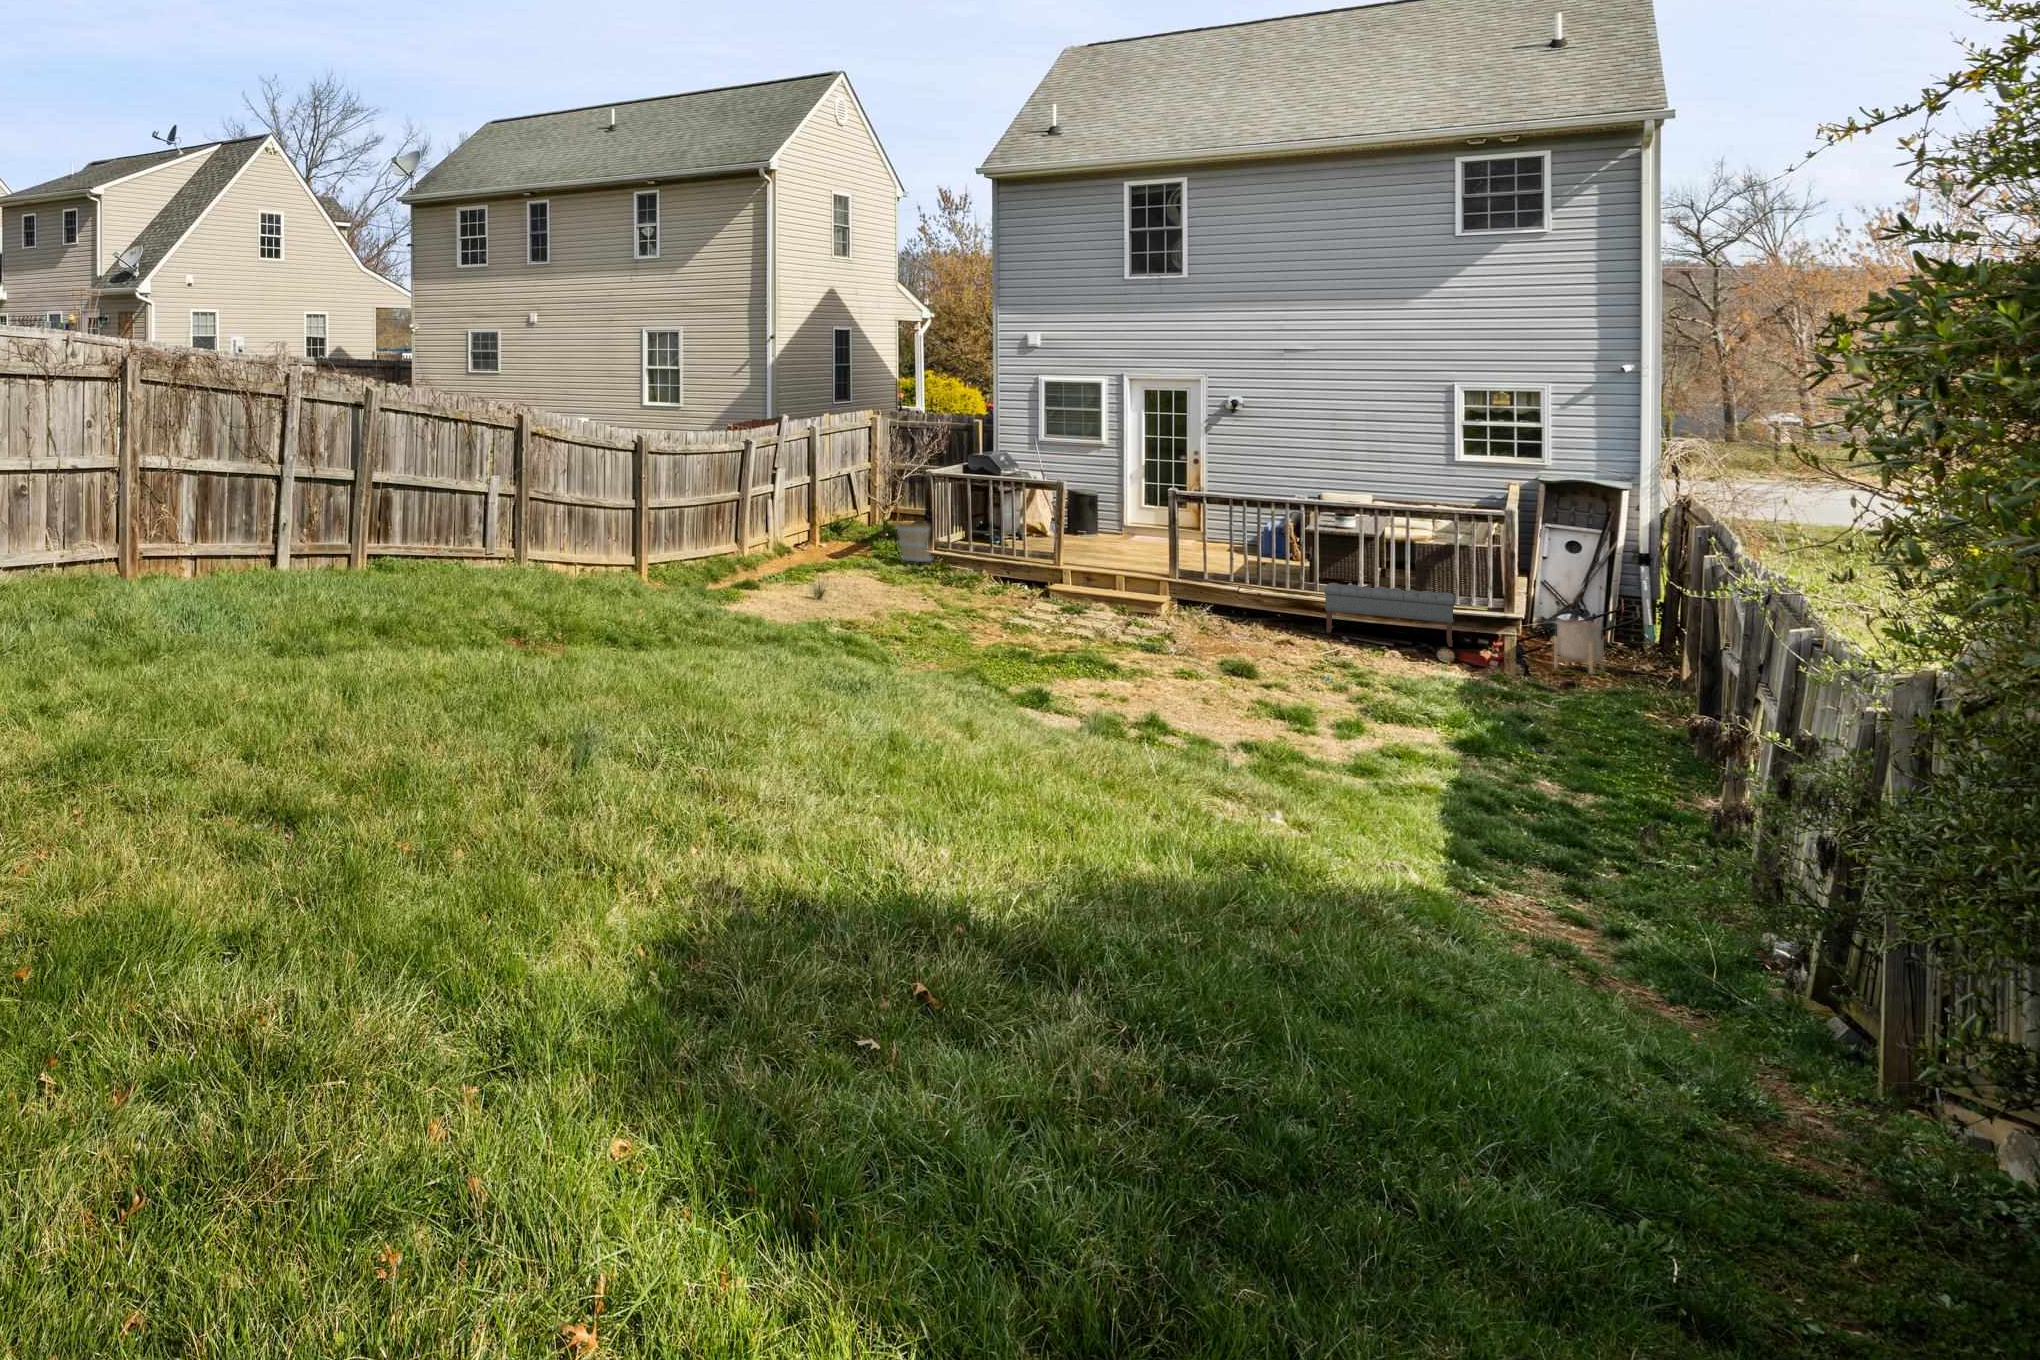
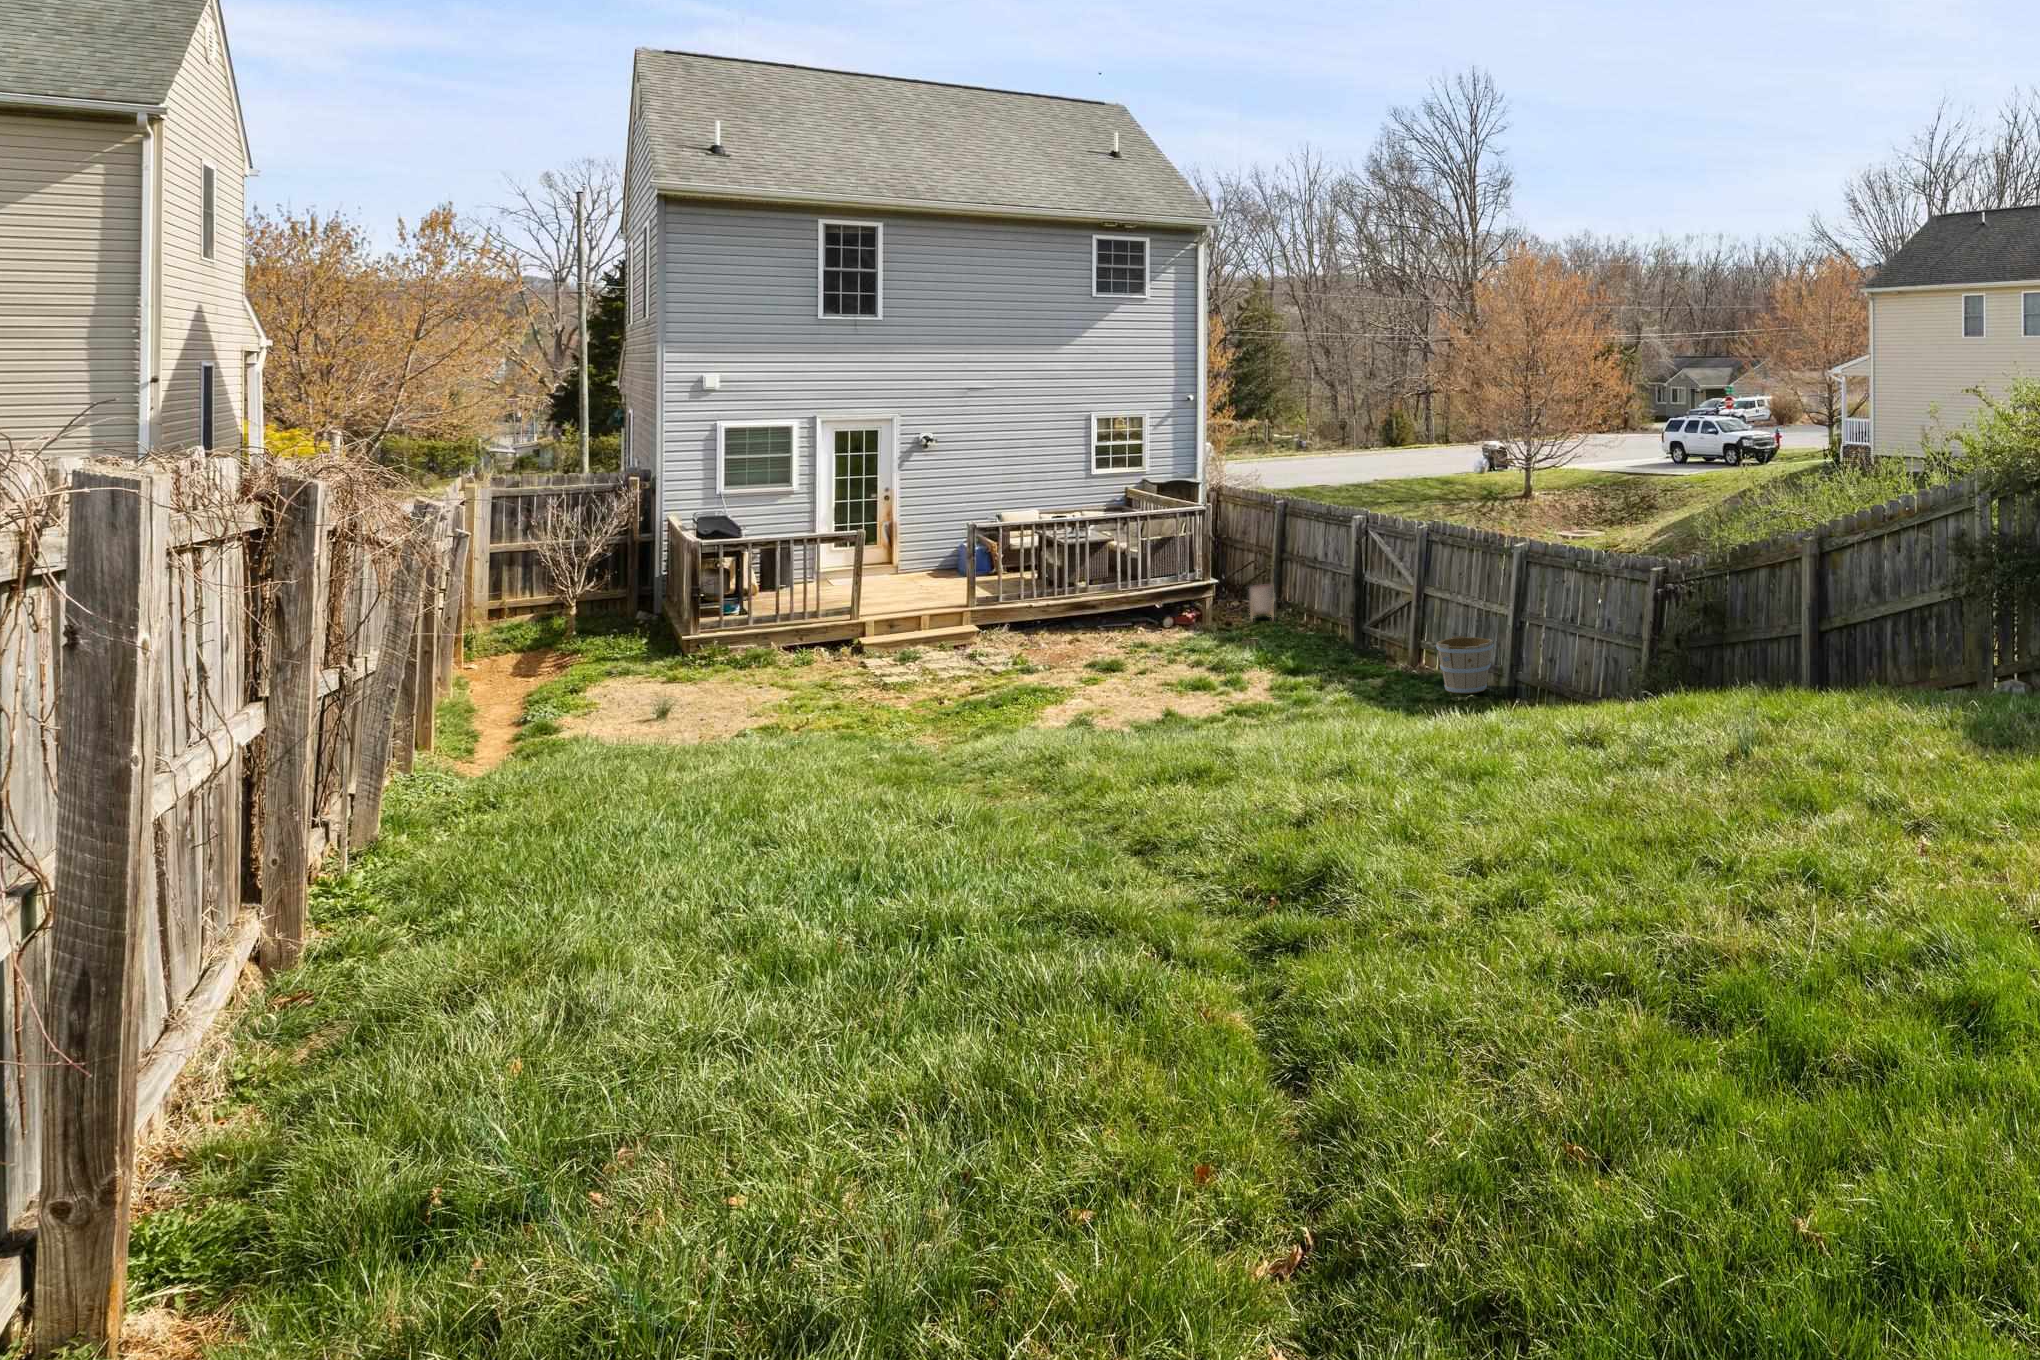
wooden bucket: present [896,523,934,562] -> present [1436,636,1494,694]
bench: present [1324,583,1455,647] -> none [1090,581,1185,631]

